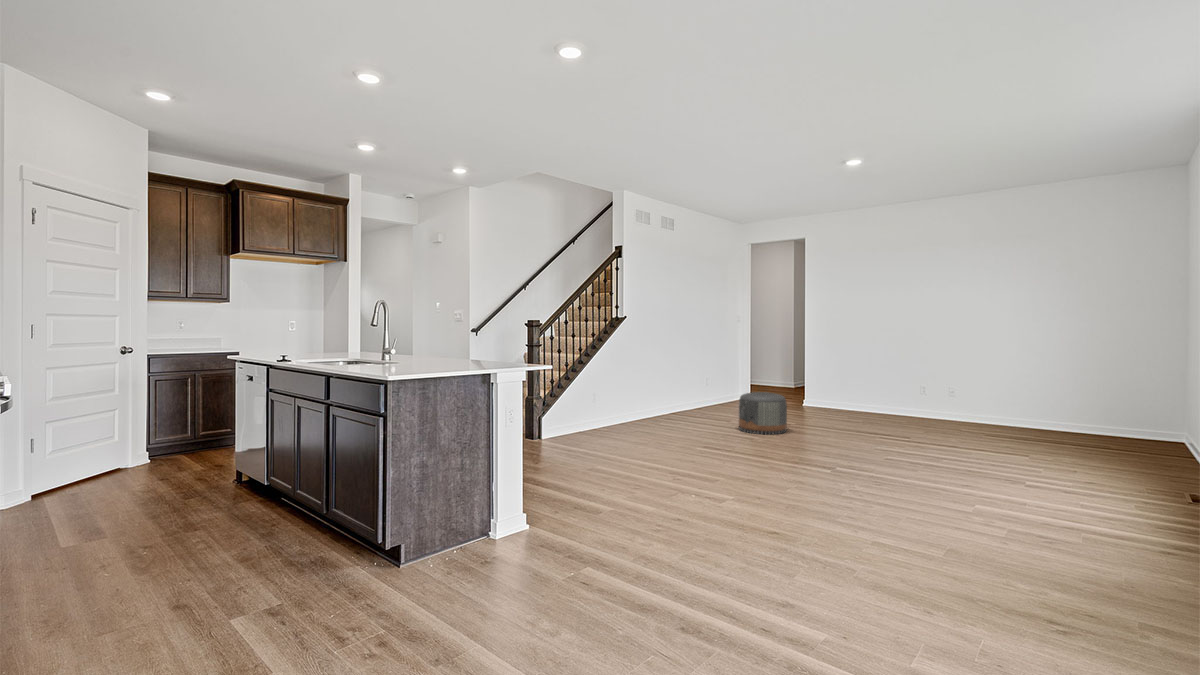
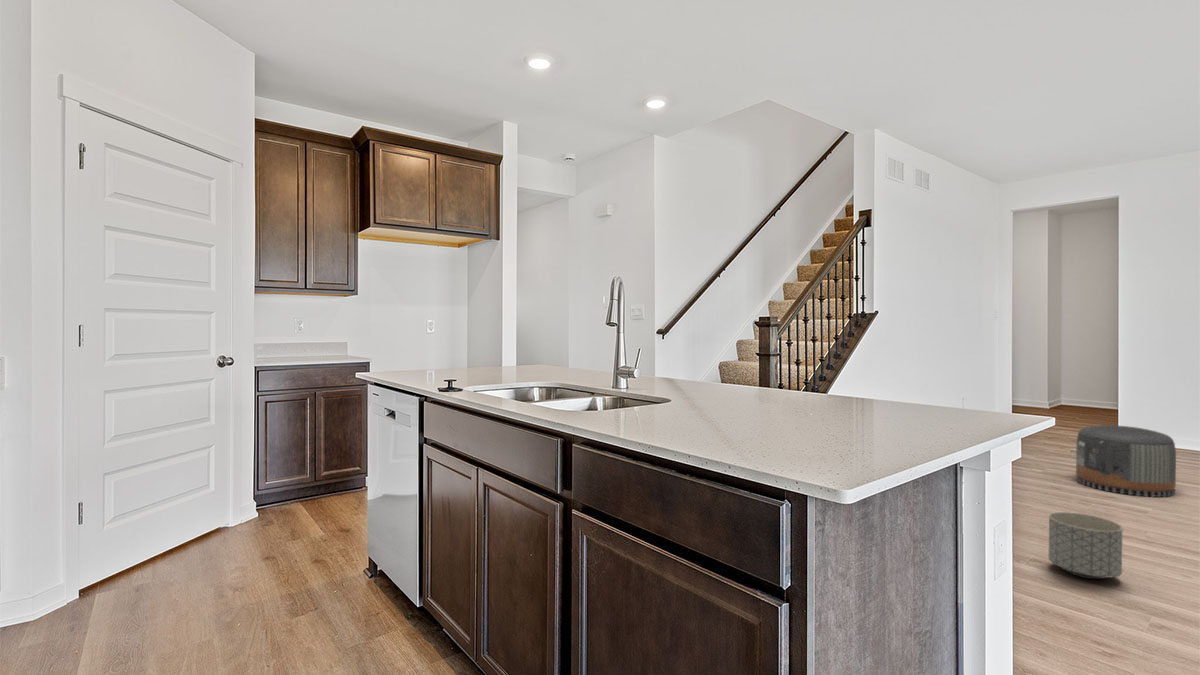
planter: none [654,433,685,467] -> present [1049,512,1123,579]

